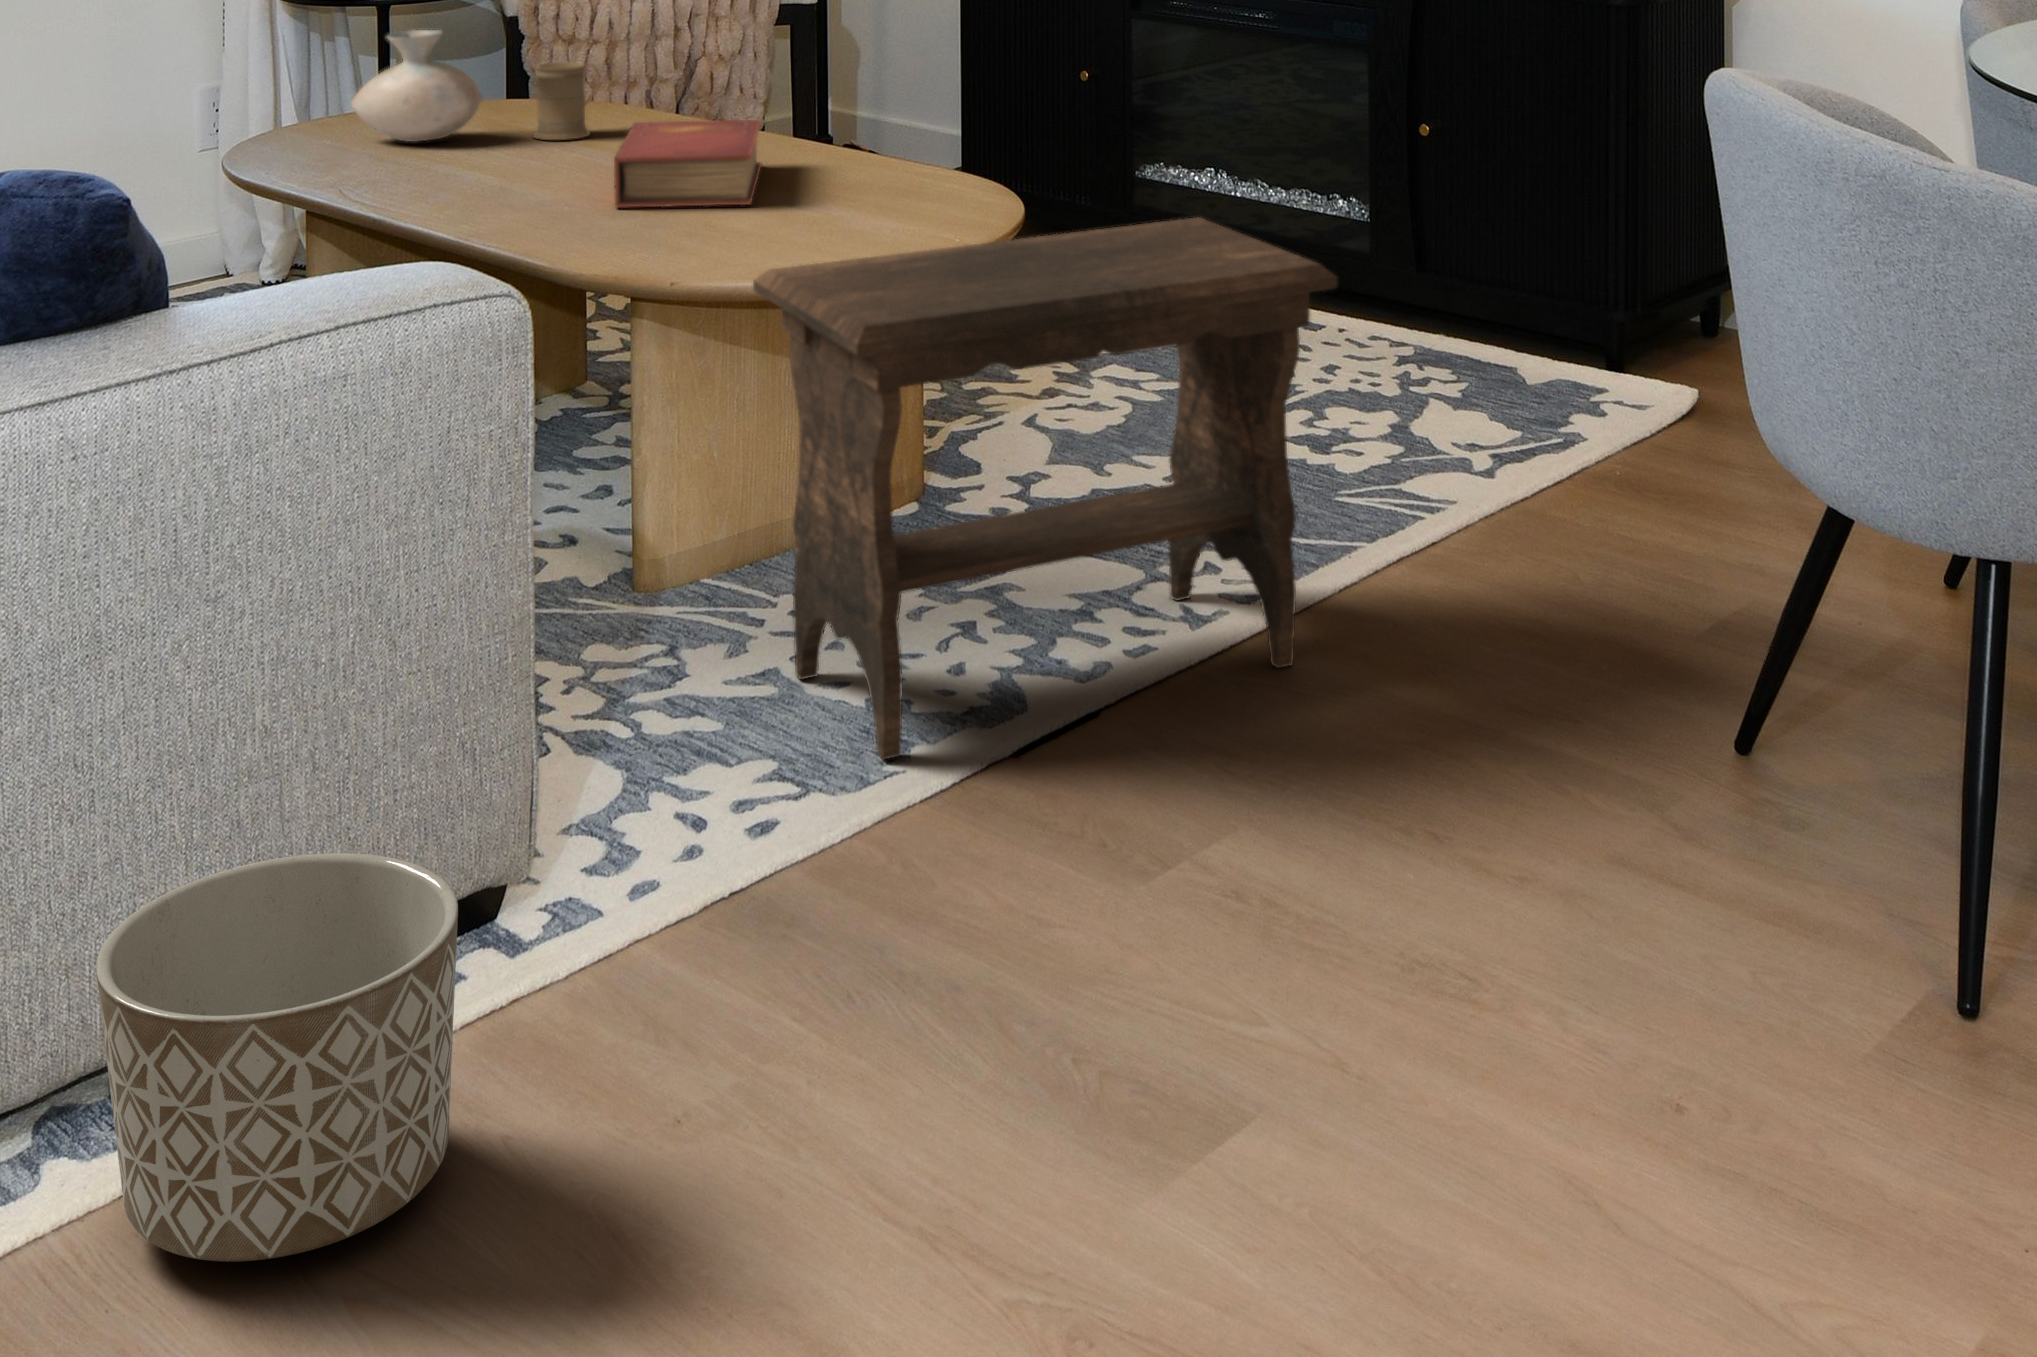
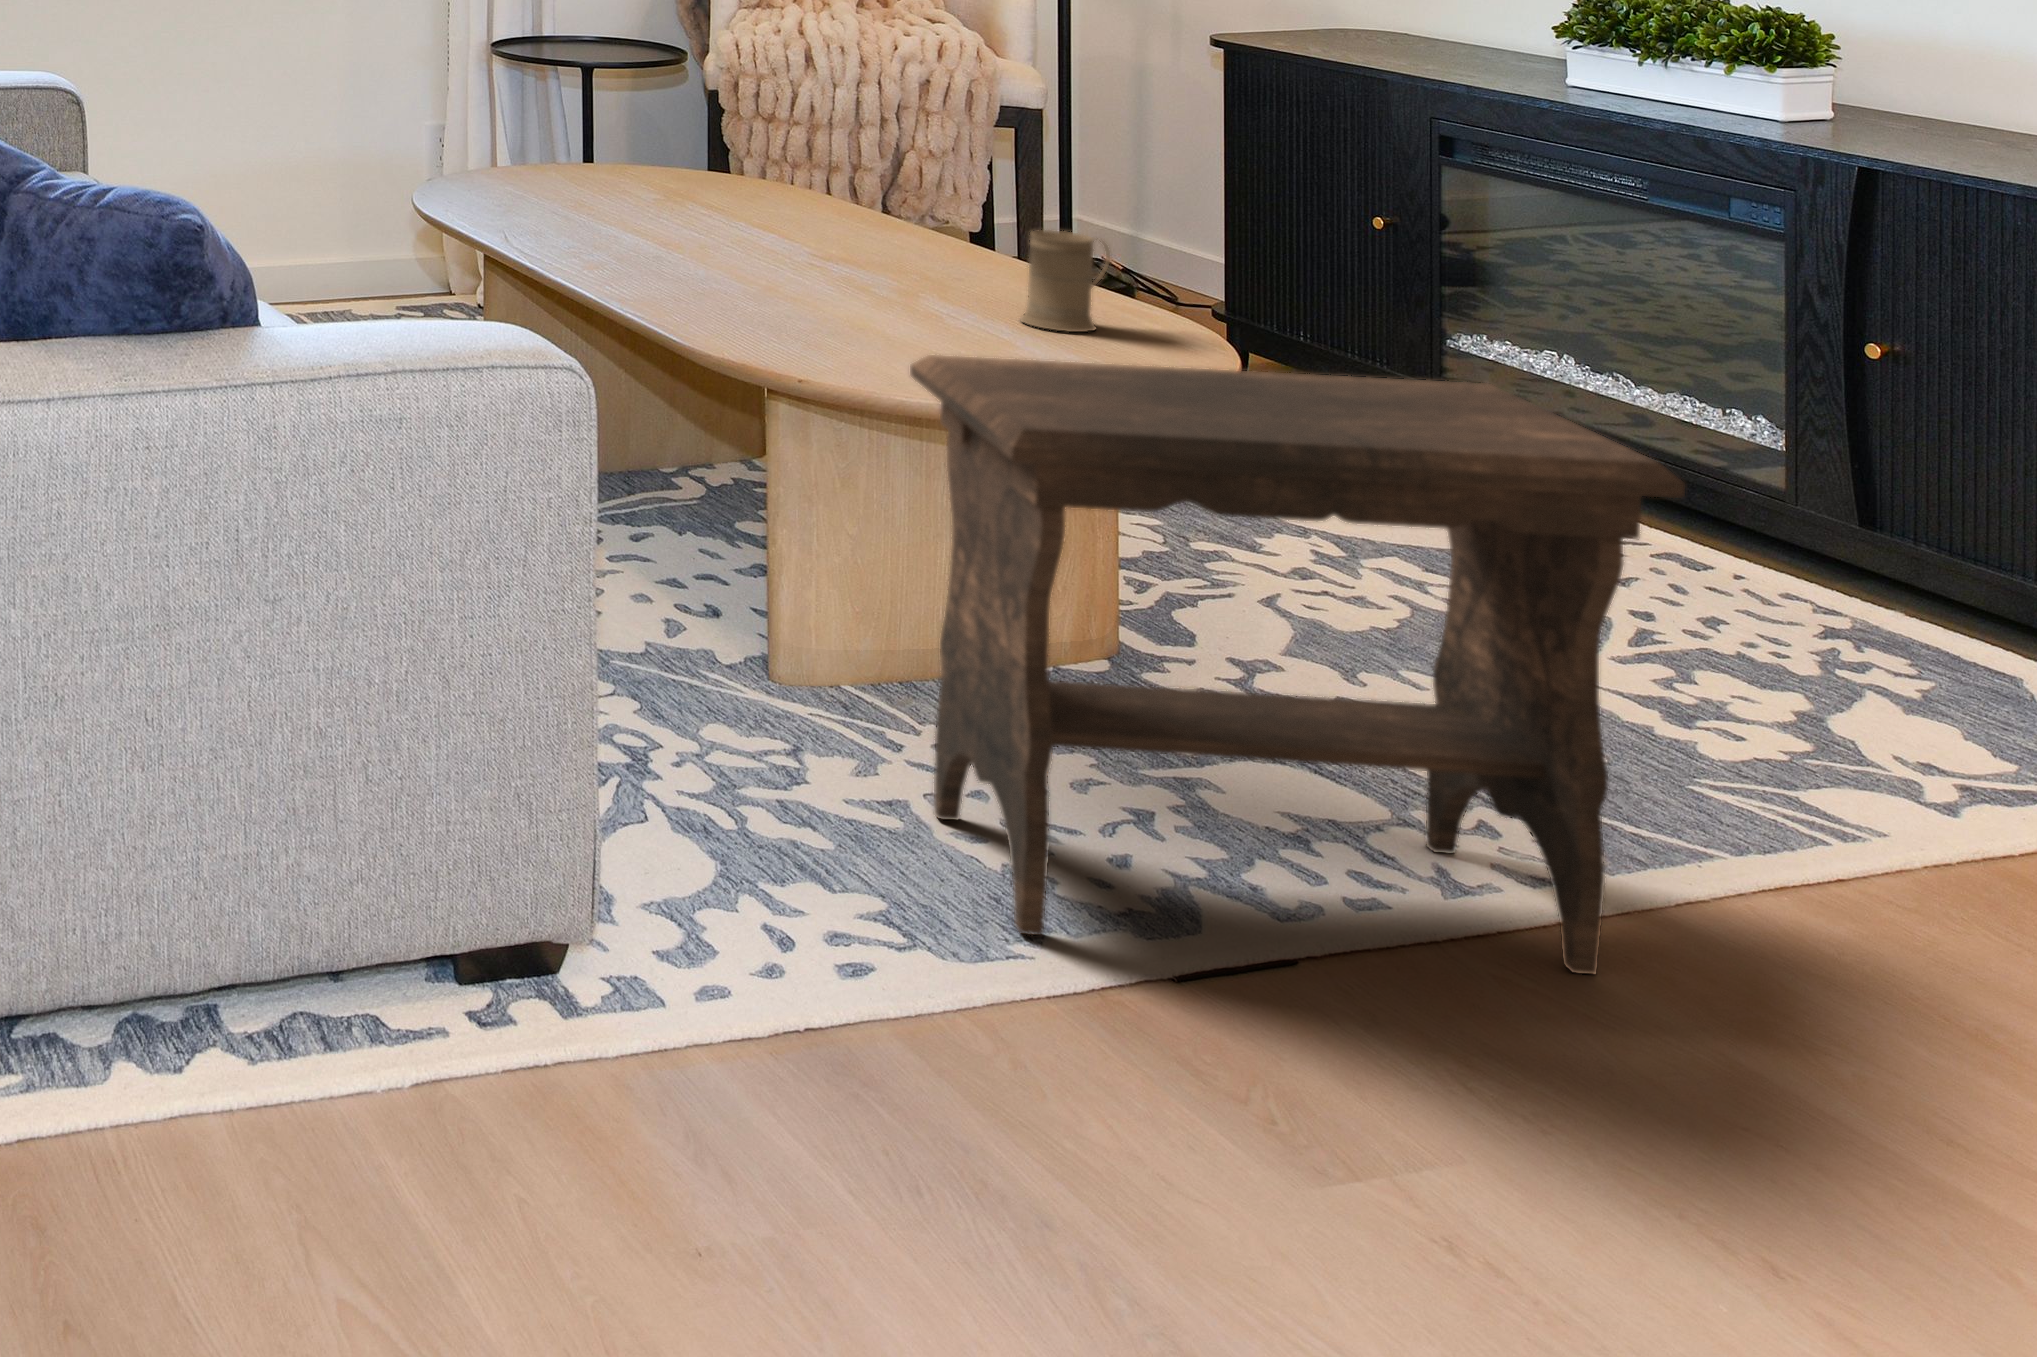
vase: present [351,30,482,142] -> none [552,85,676,194]
mug: present [533,62,600,140] -> present [1021,230,1110,332]
book: present [614,120,762,208] -> none [789,198,959,297]
planter: present [96,853,458,1261] -> none [154,833,493,1247]

